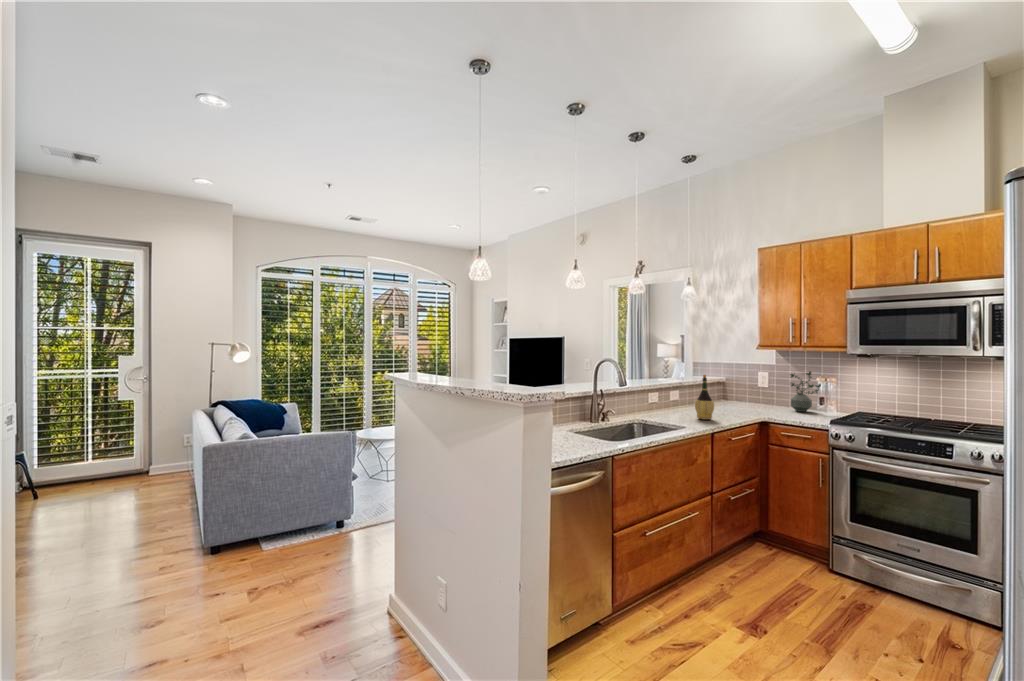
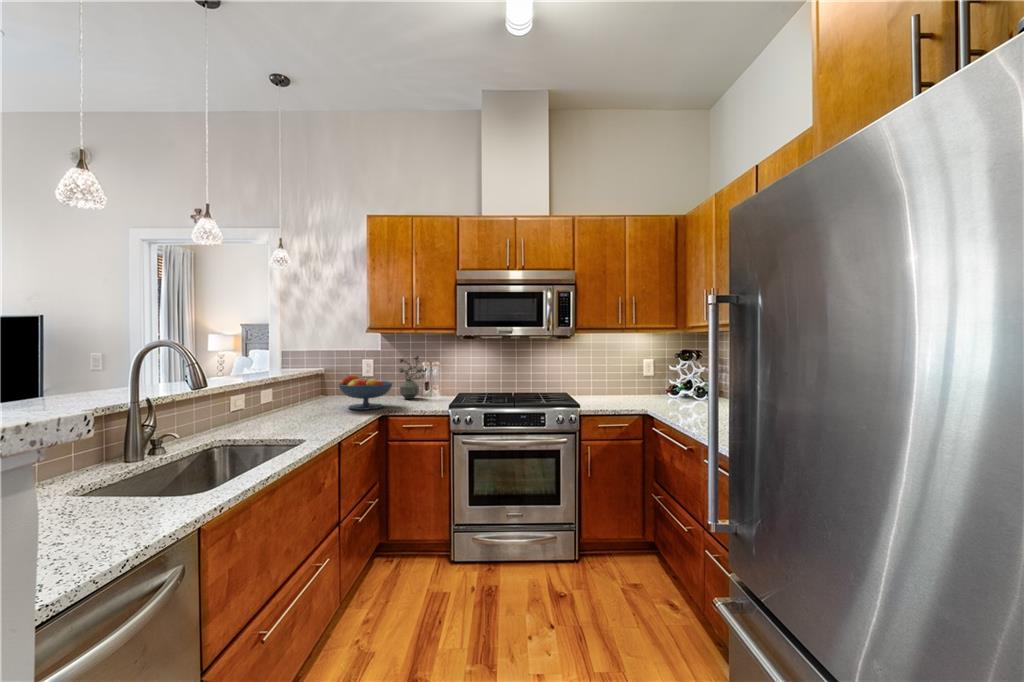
wine bottle: present [695,375,714,420] -> none [306,363,332,424]
fruit bowl: none [727,384,777,415] -> present [338,375,393,410]

